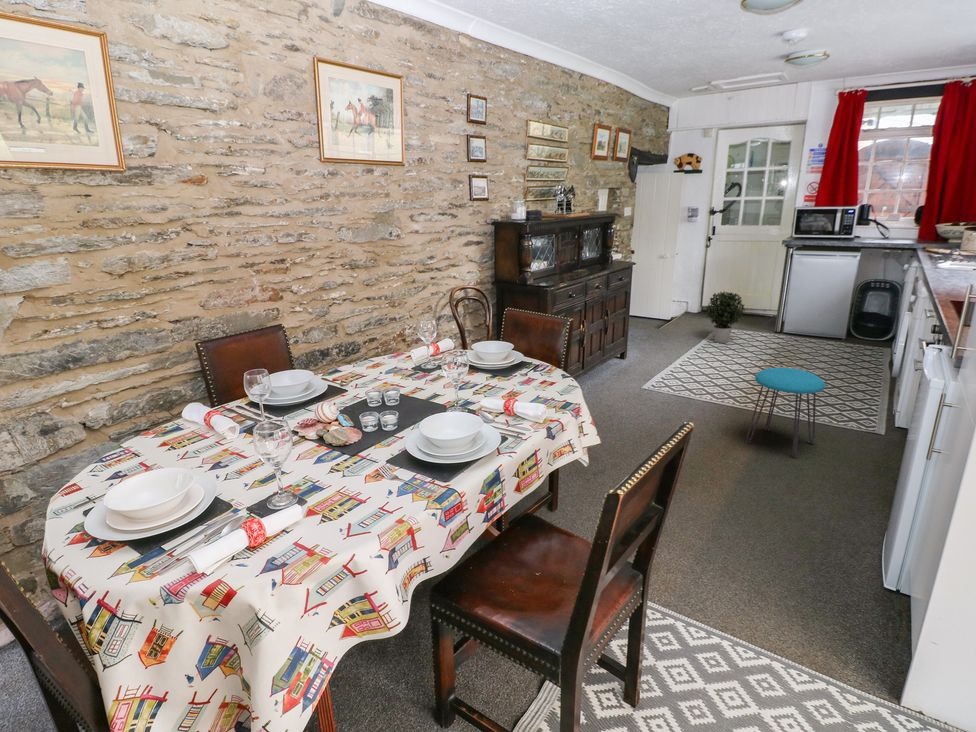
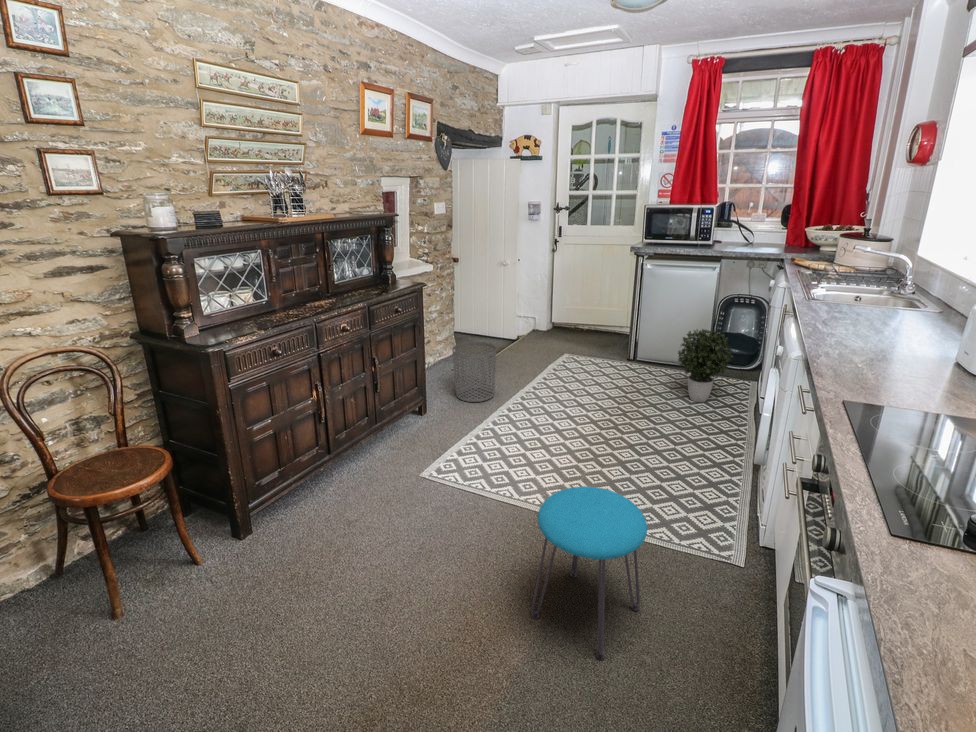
potted plant: present [705,292,745,344] -> present [678,329,733,402]
waste bin: none [643,309,677,352] -> present [452,342,496,402]

